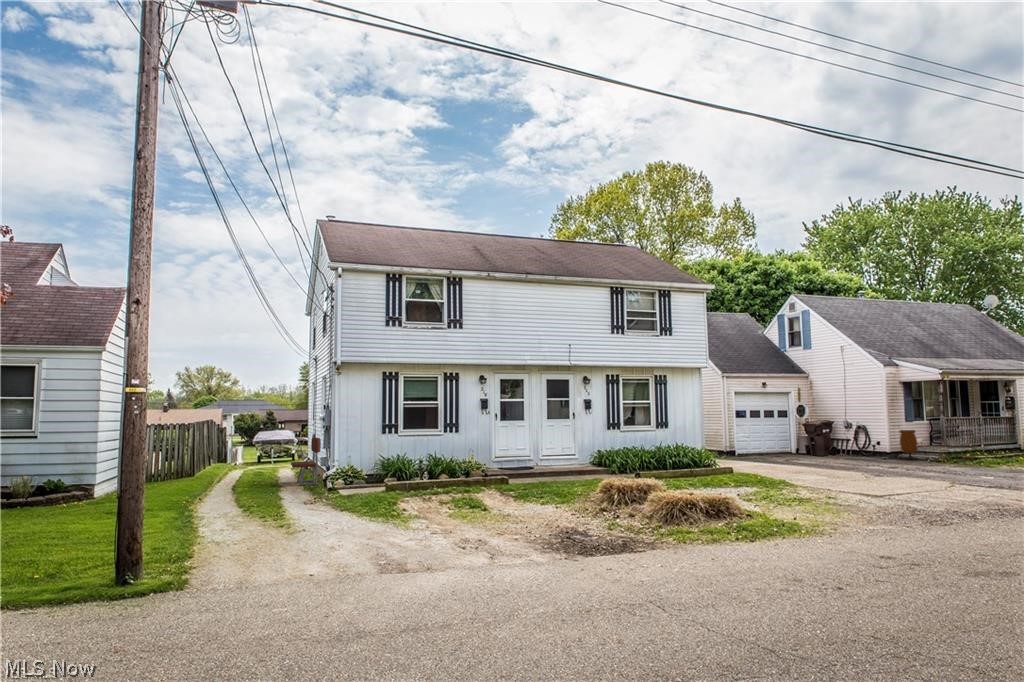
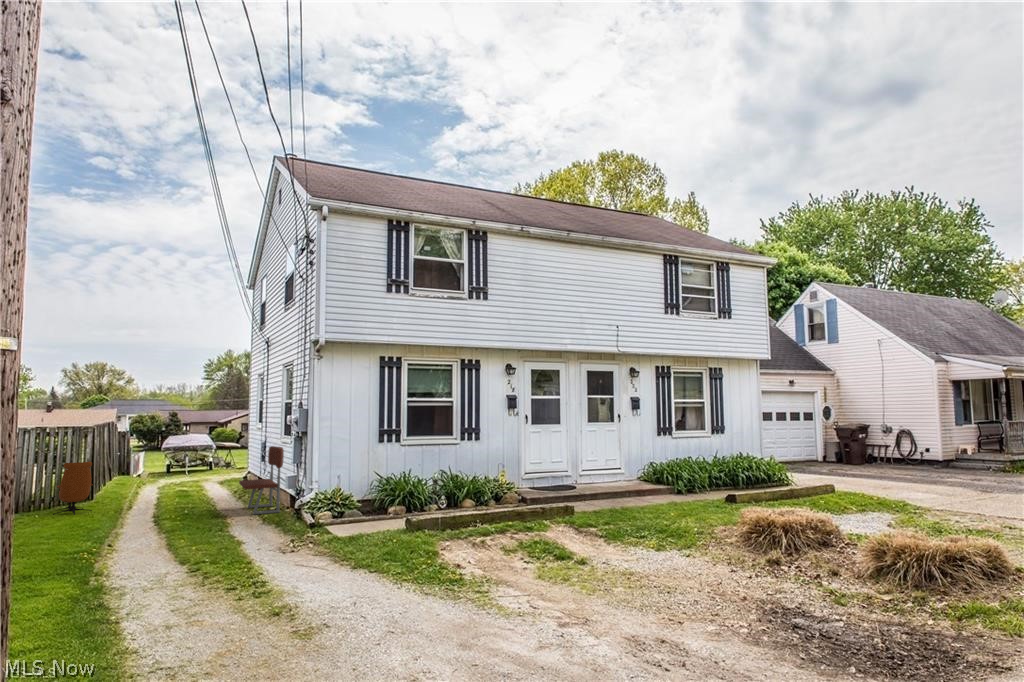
lounge chair: present [900,430,918,459] -> present [53,462,93,515]

